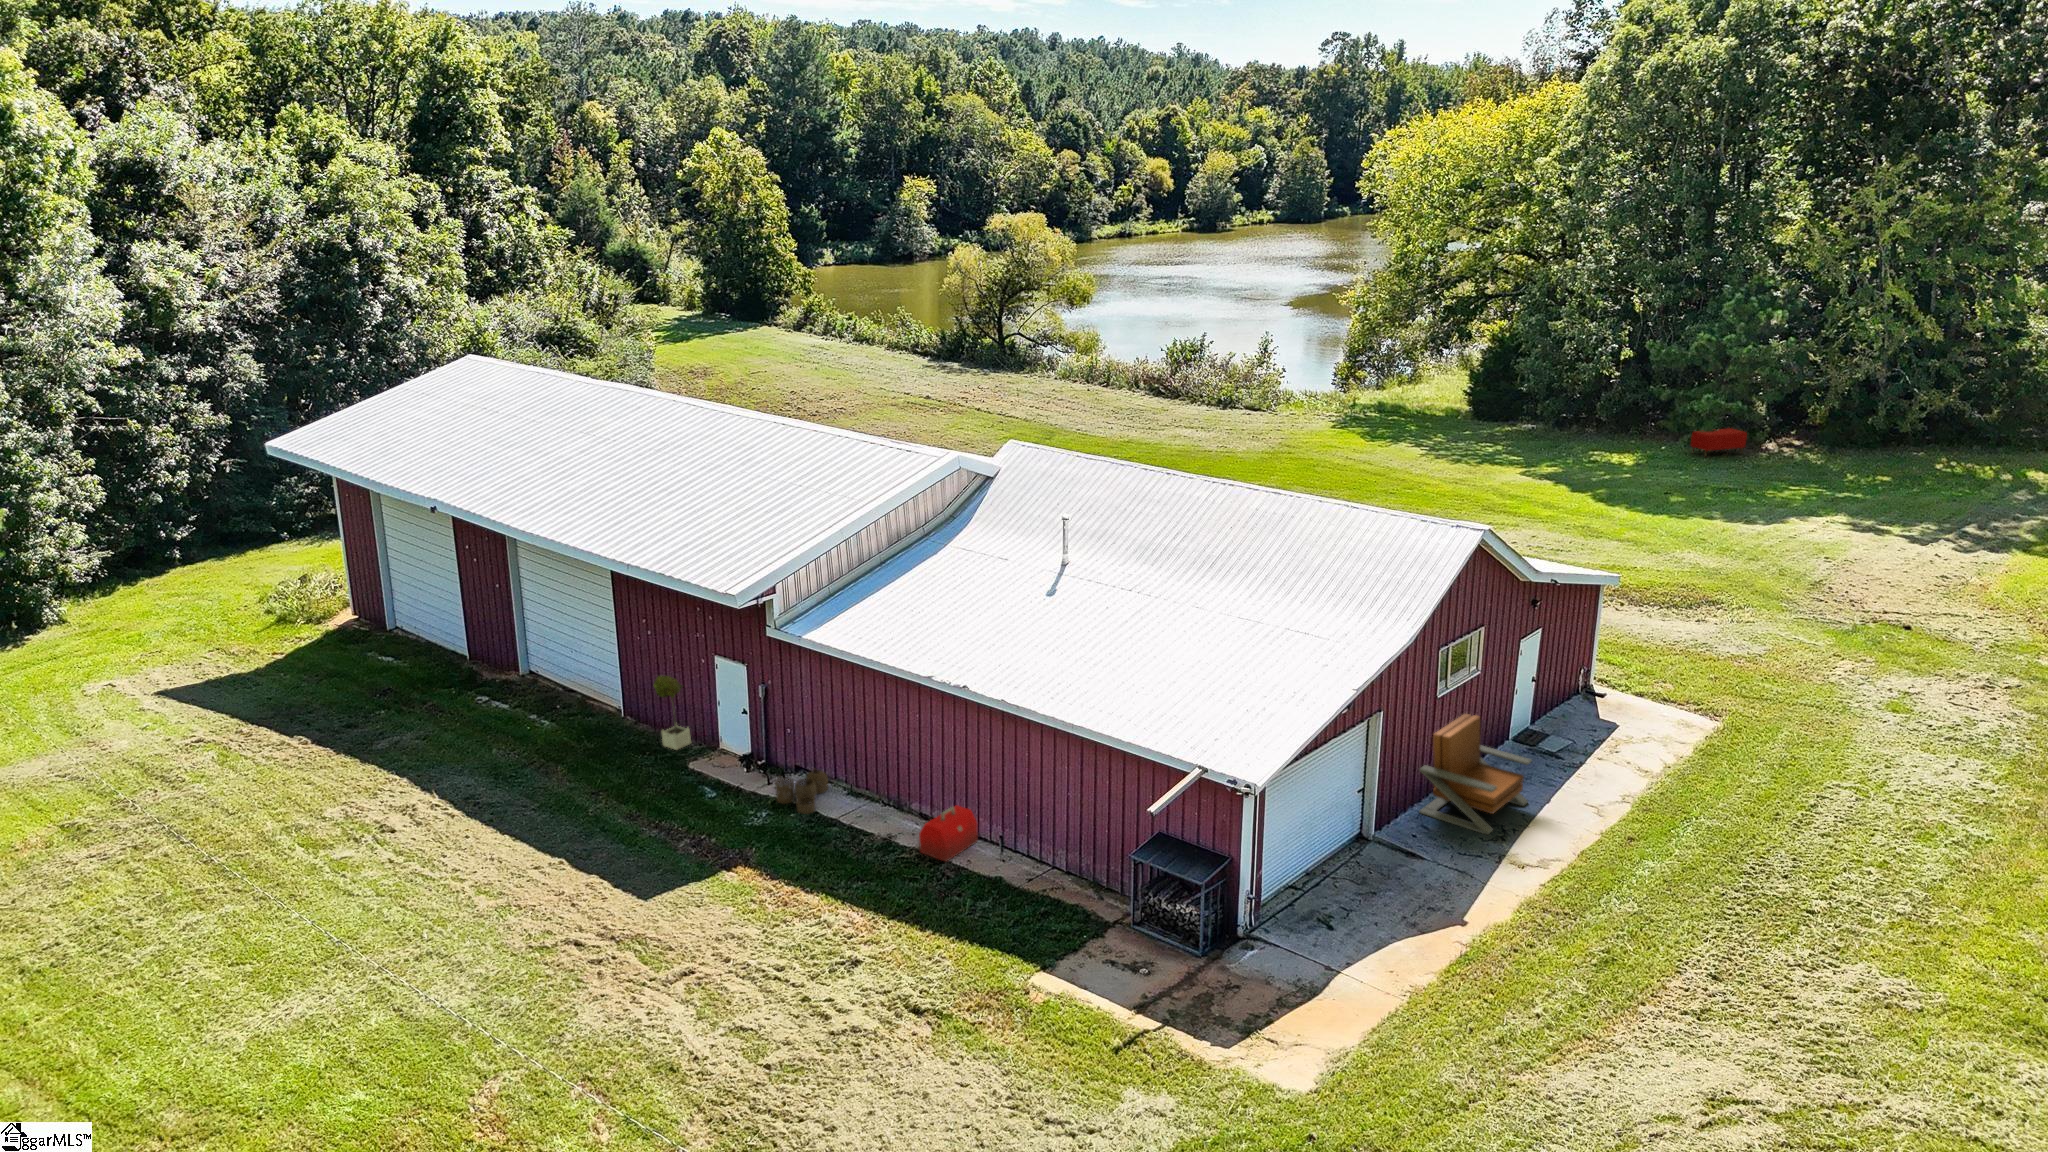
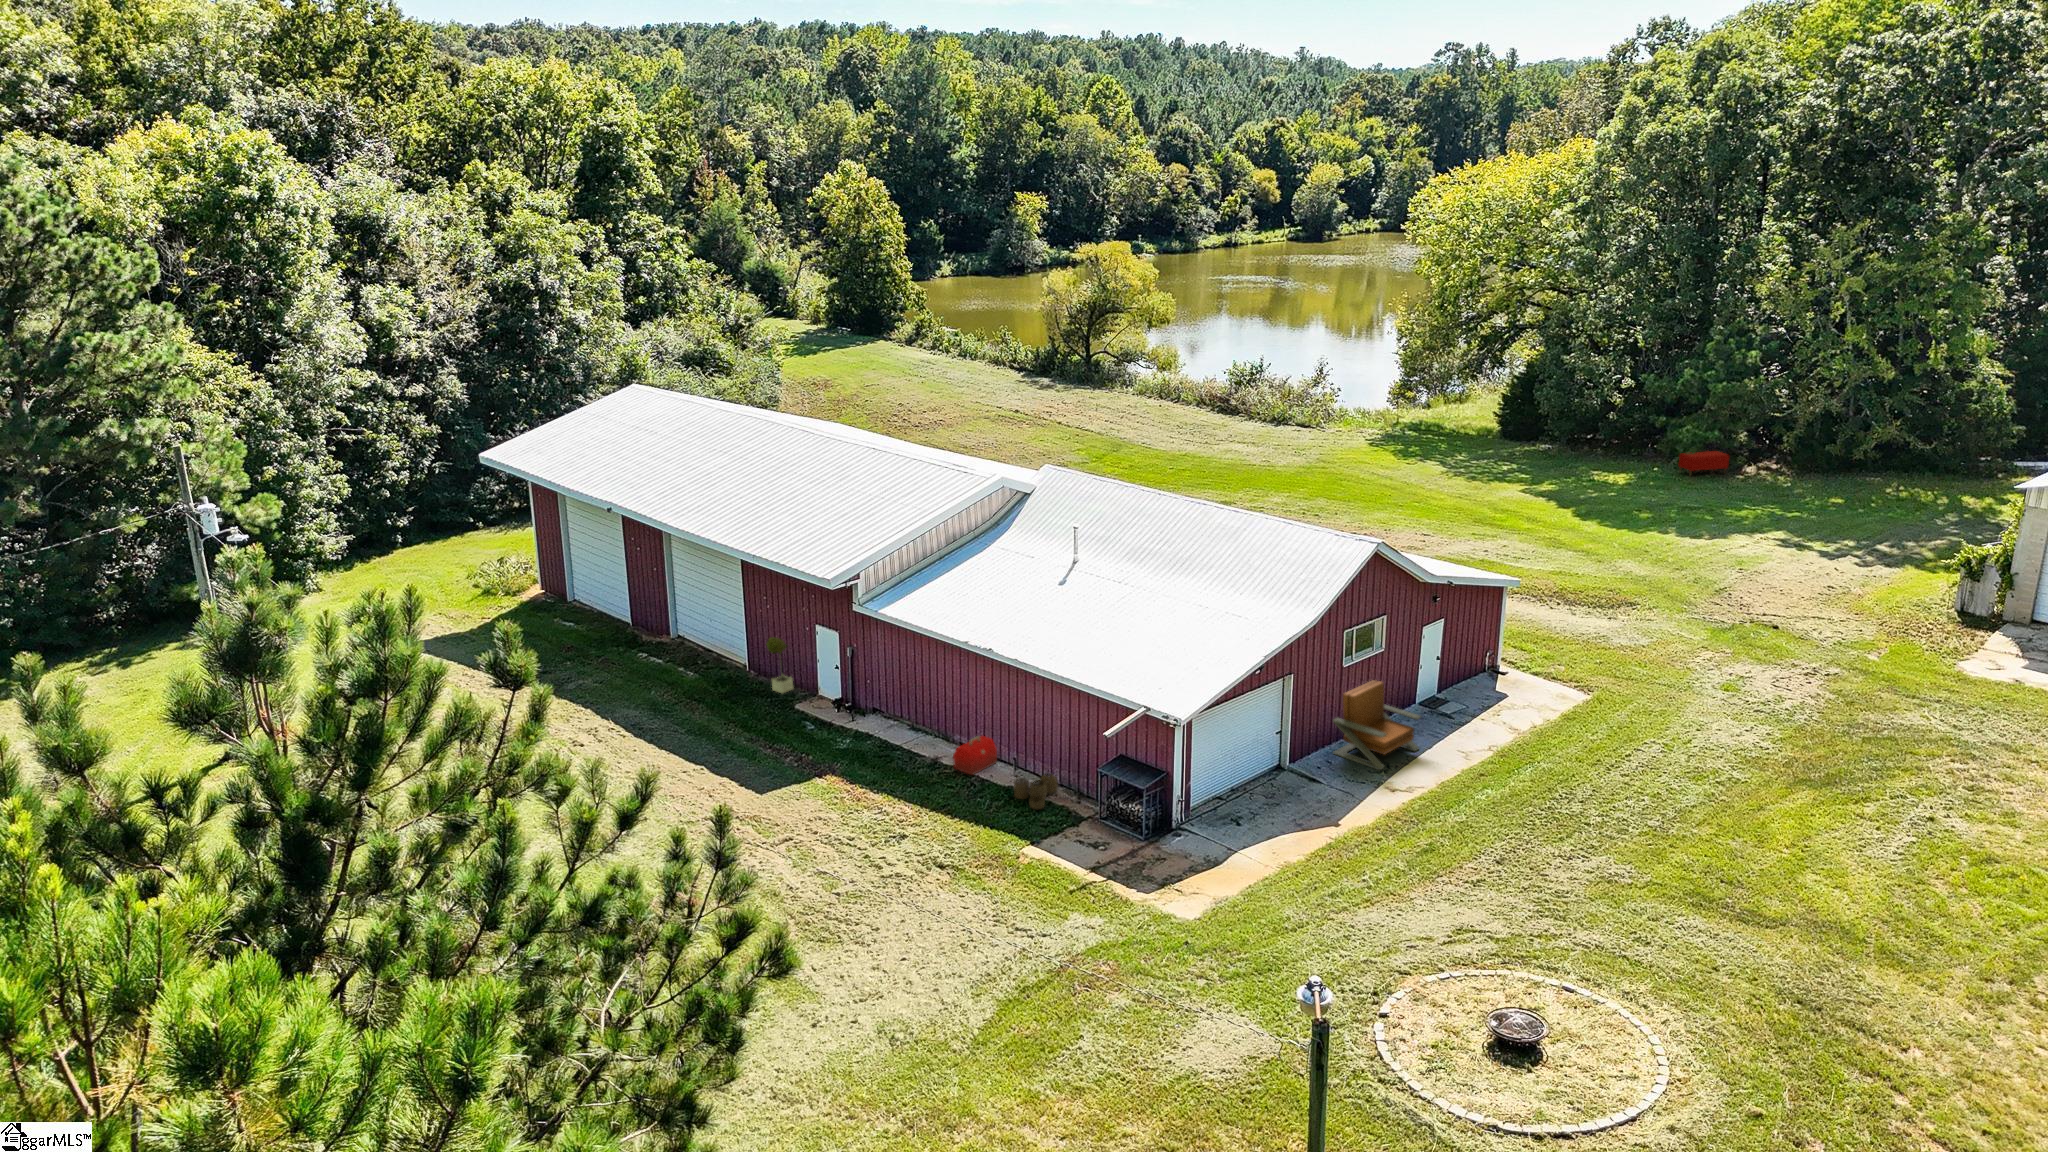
woven basket: present [775,770,828,814] -> present [1014,773,1058,809]

